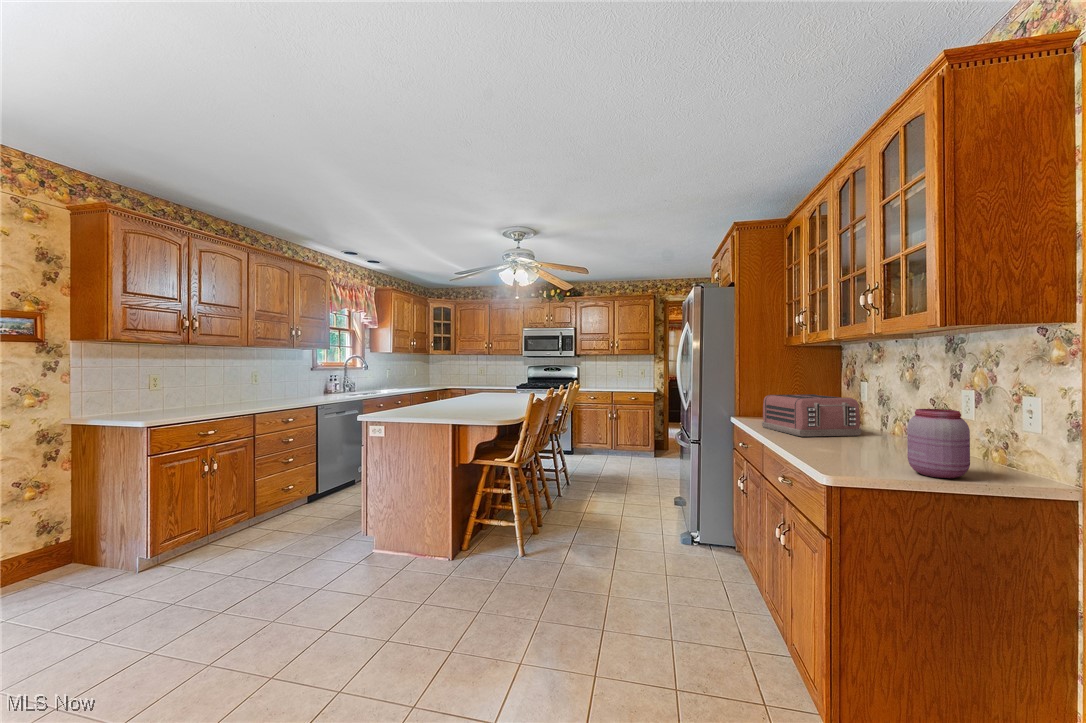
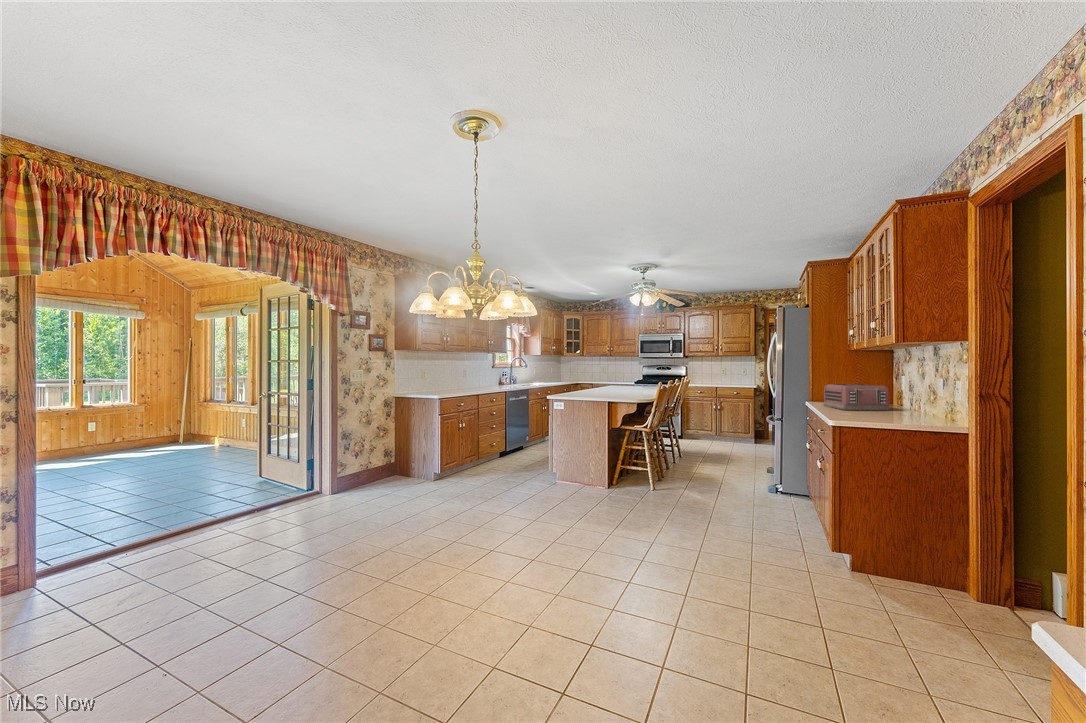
jar: present [907,409,970,478] -> none [890,388,923,425]

